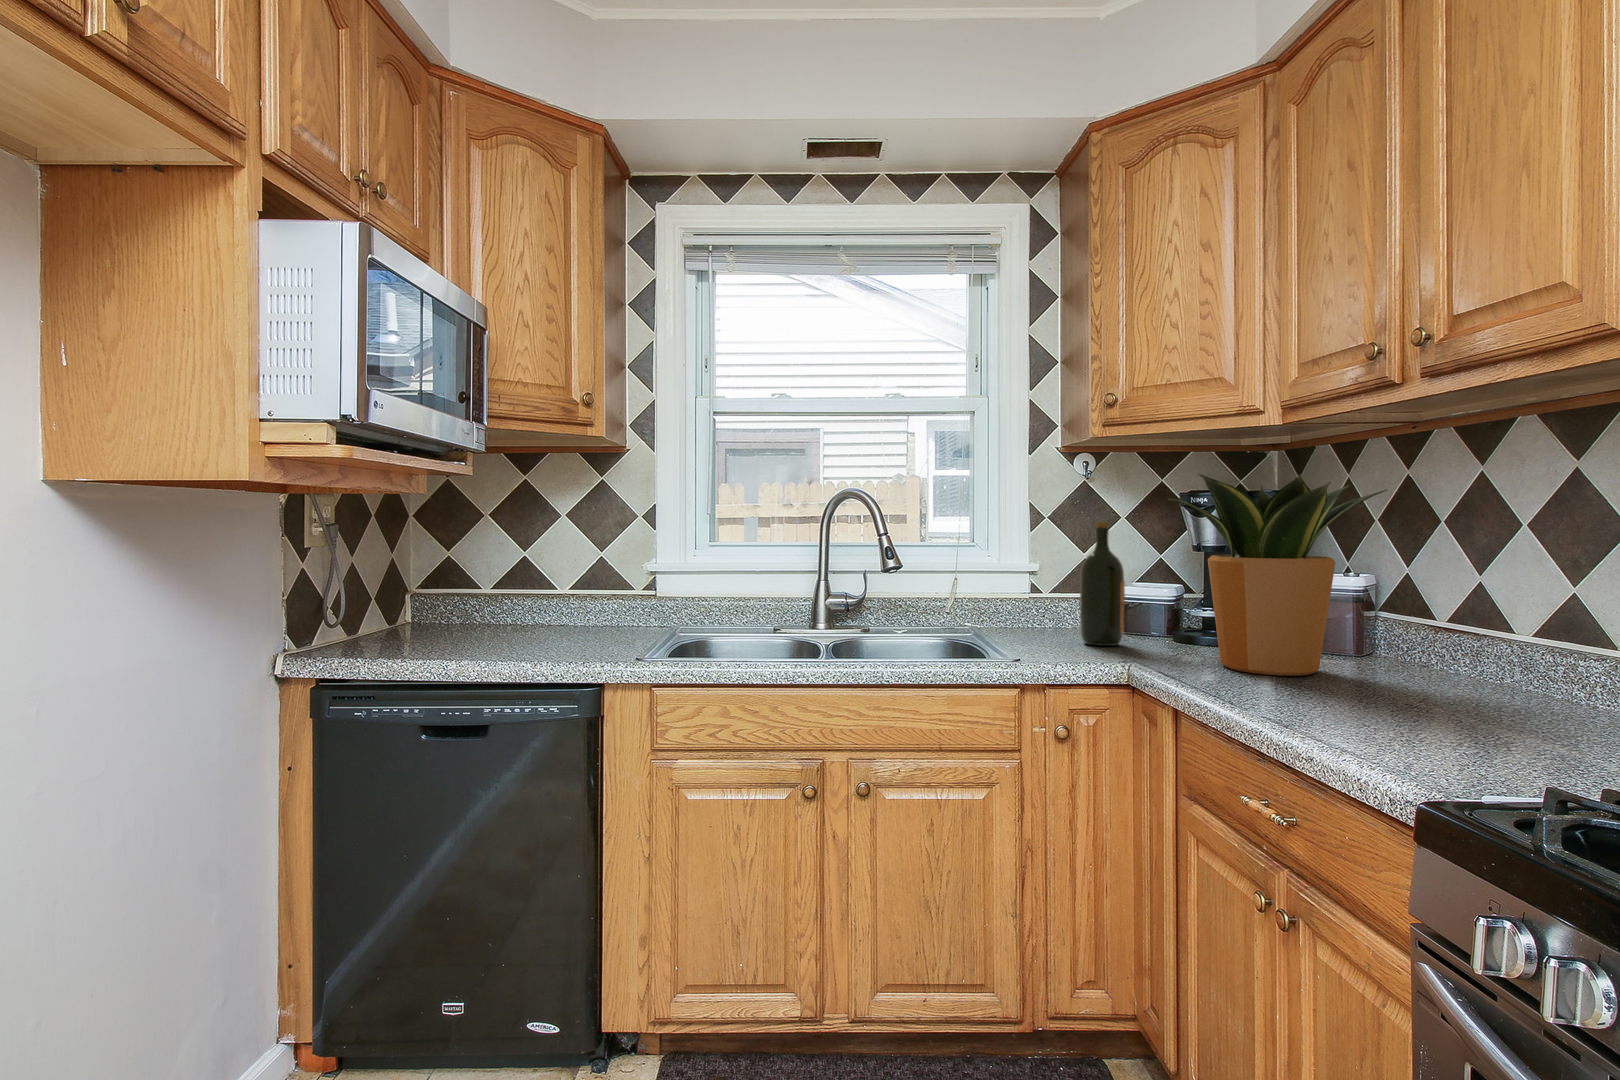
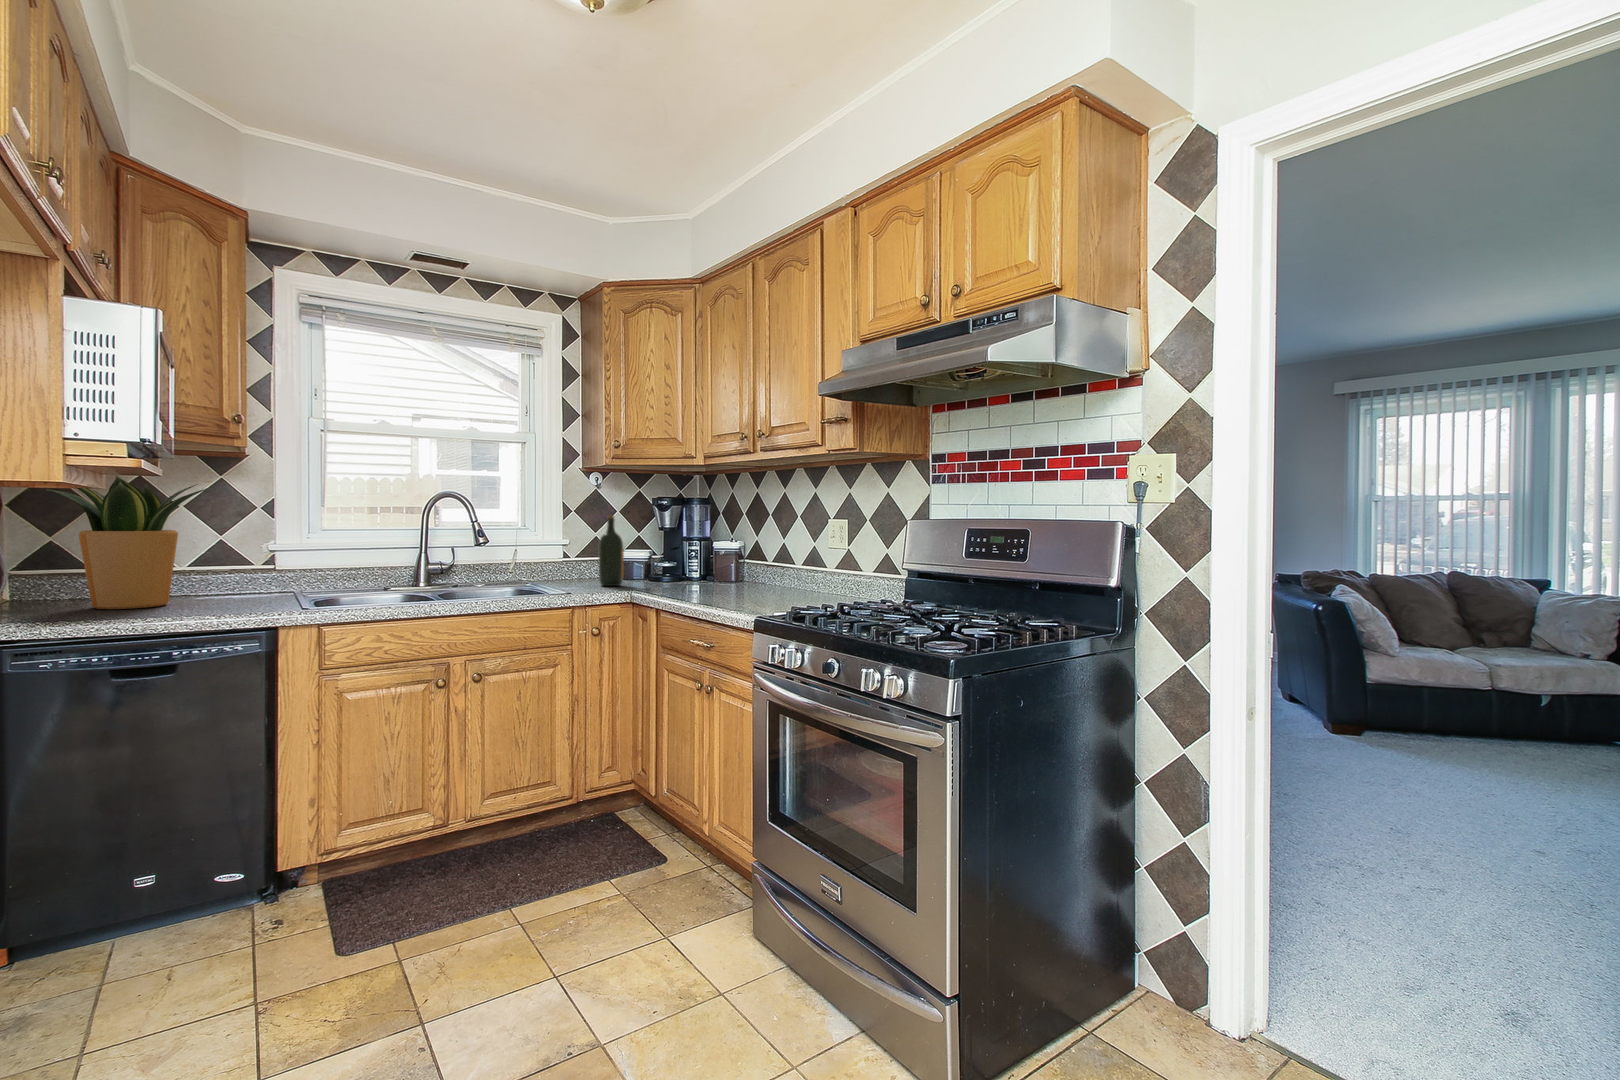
potted plant: present [1168,473,1387,676] -> present [47,475,210,609]

